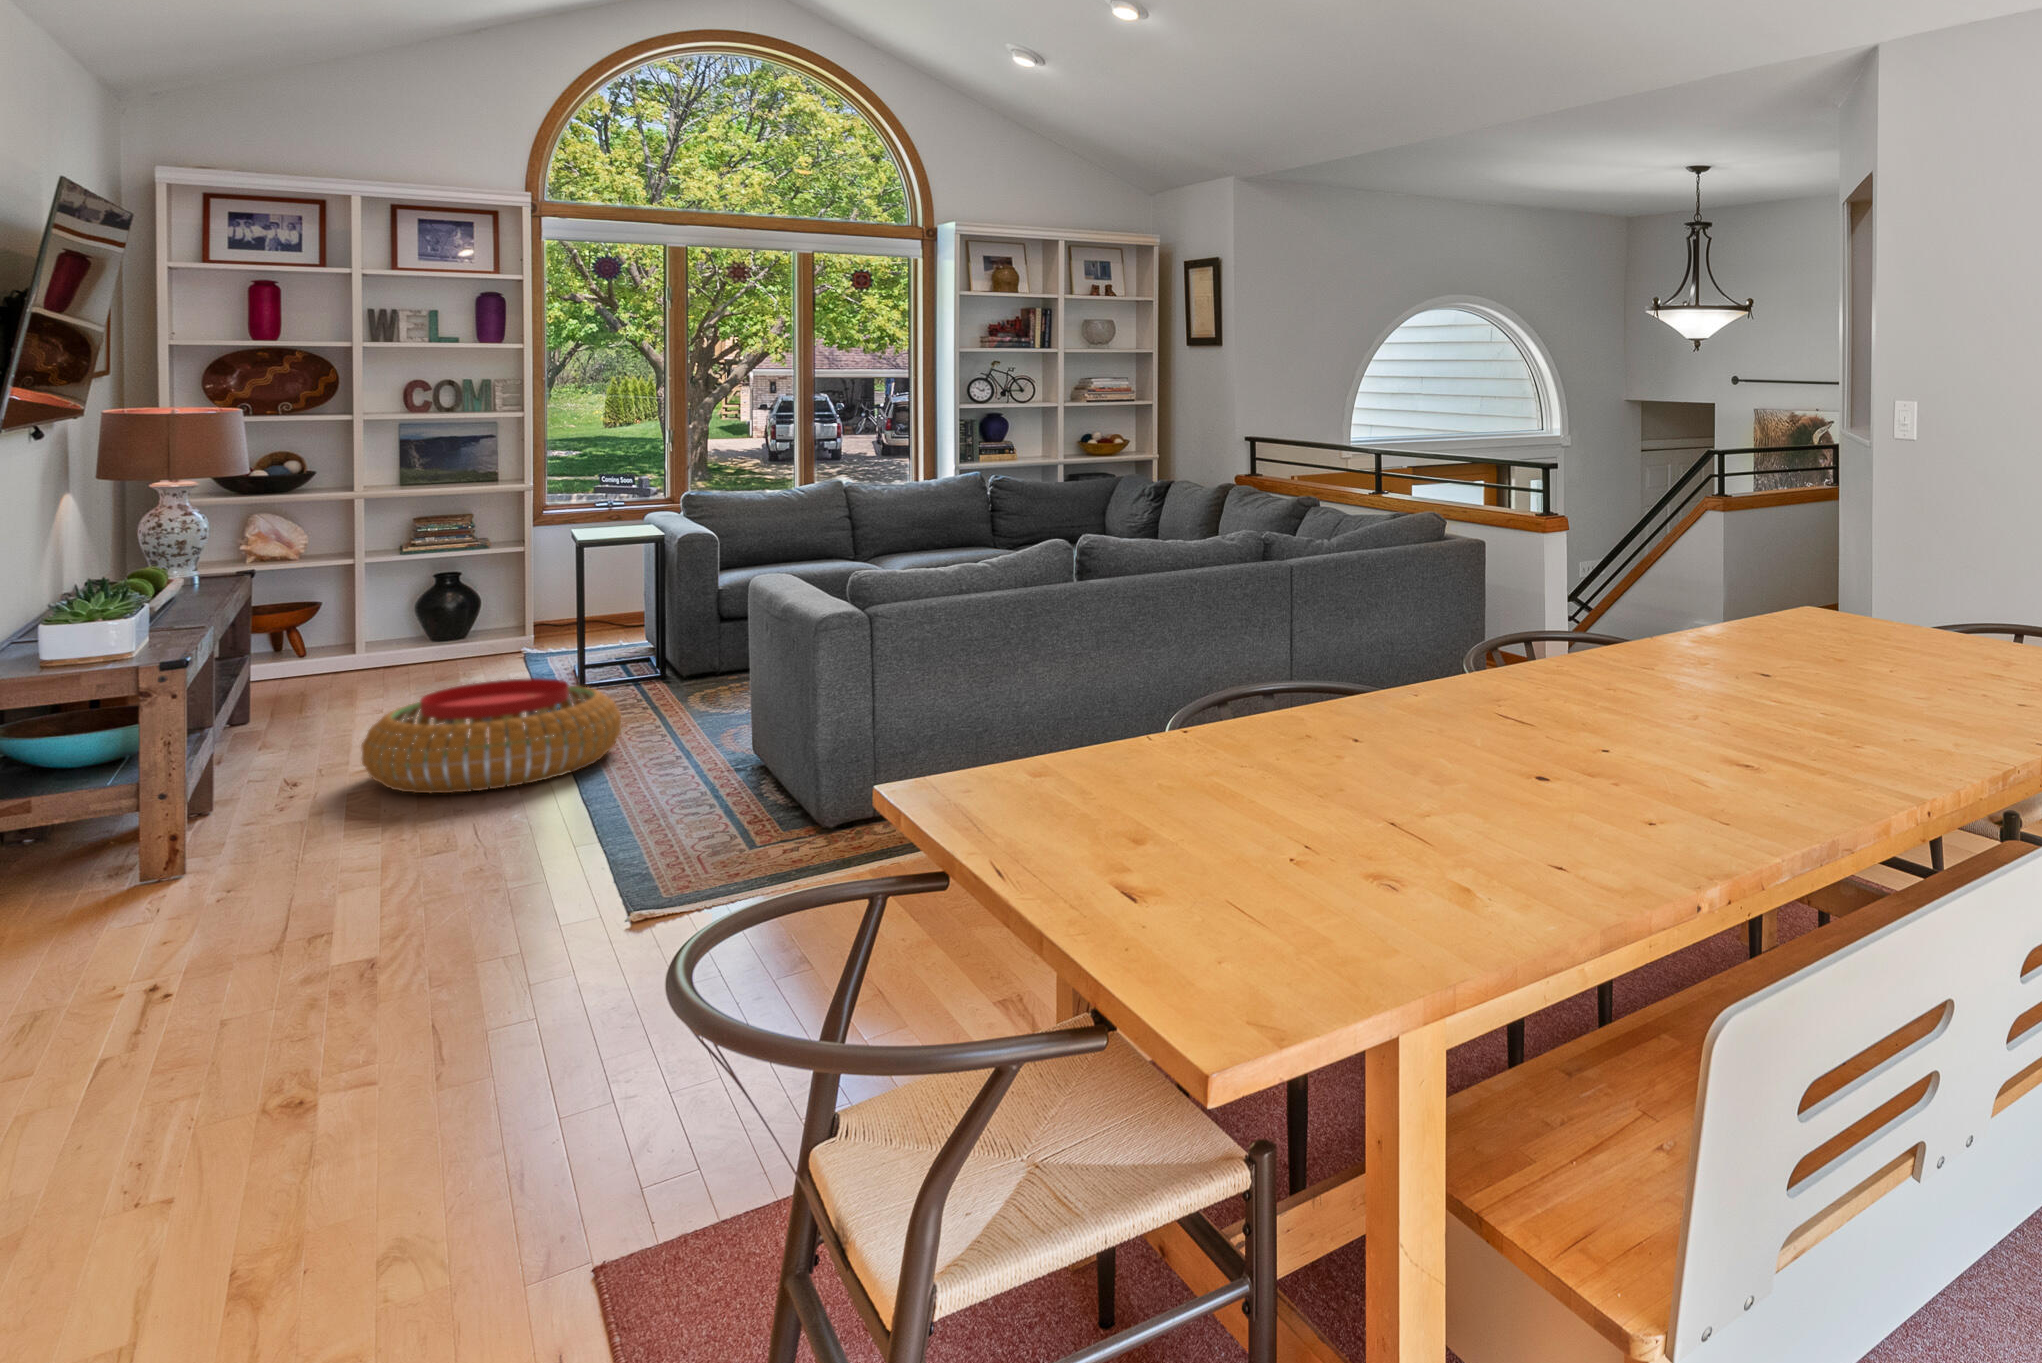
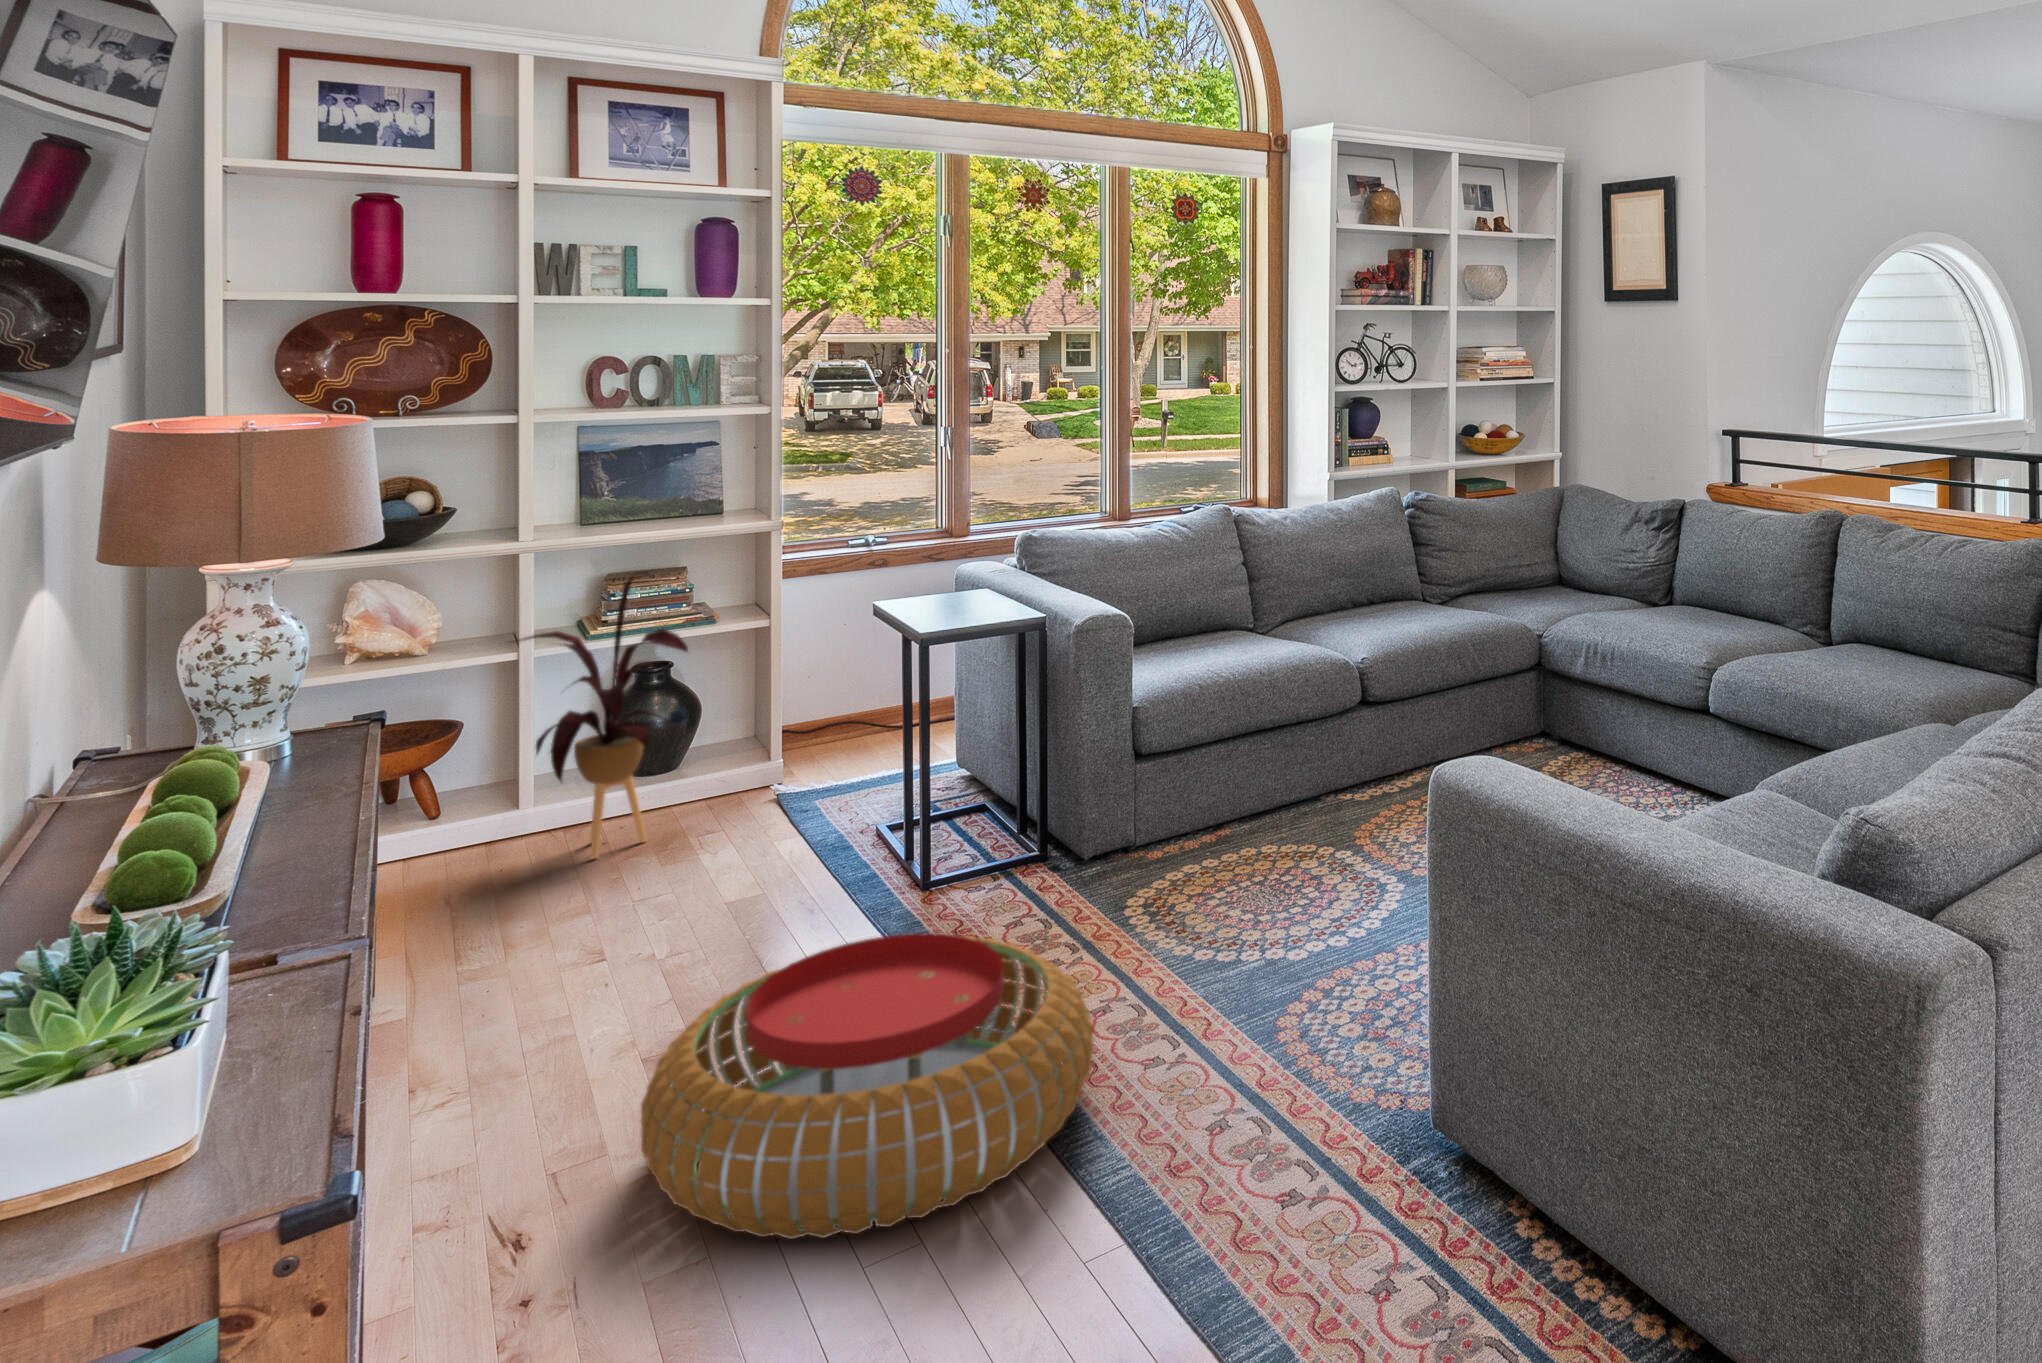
house plant: none [341,509,455,683] -> present [514,576,688,858]

